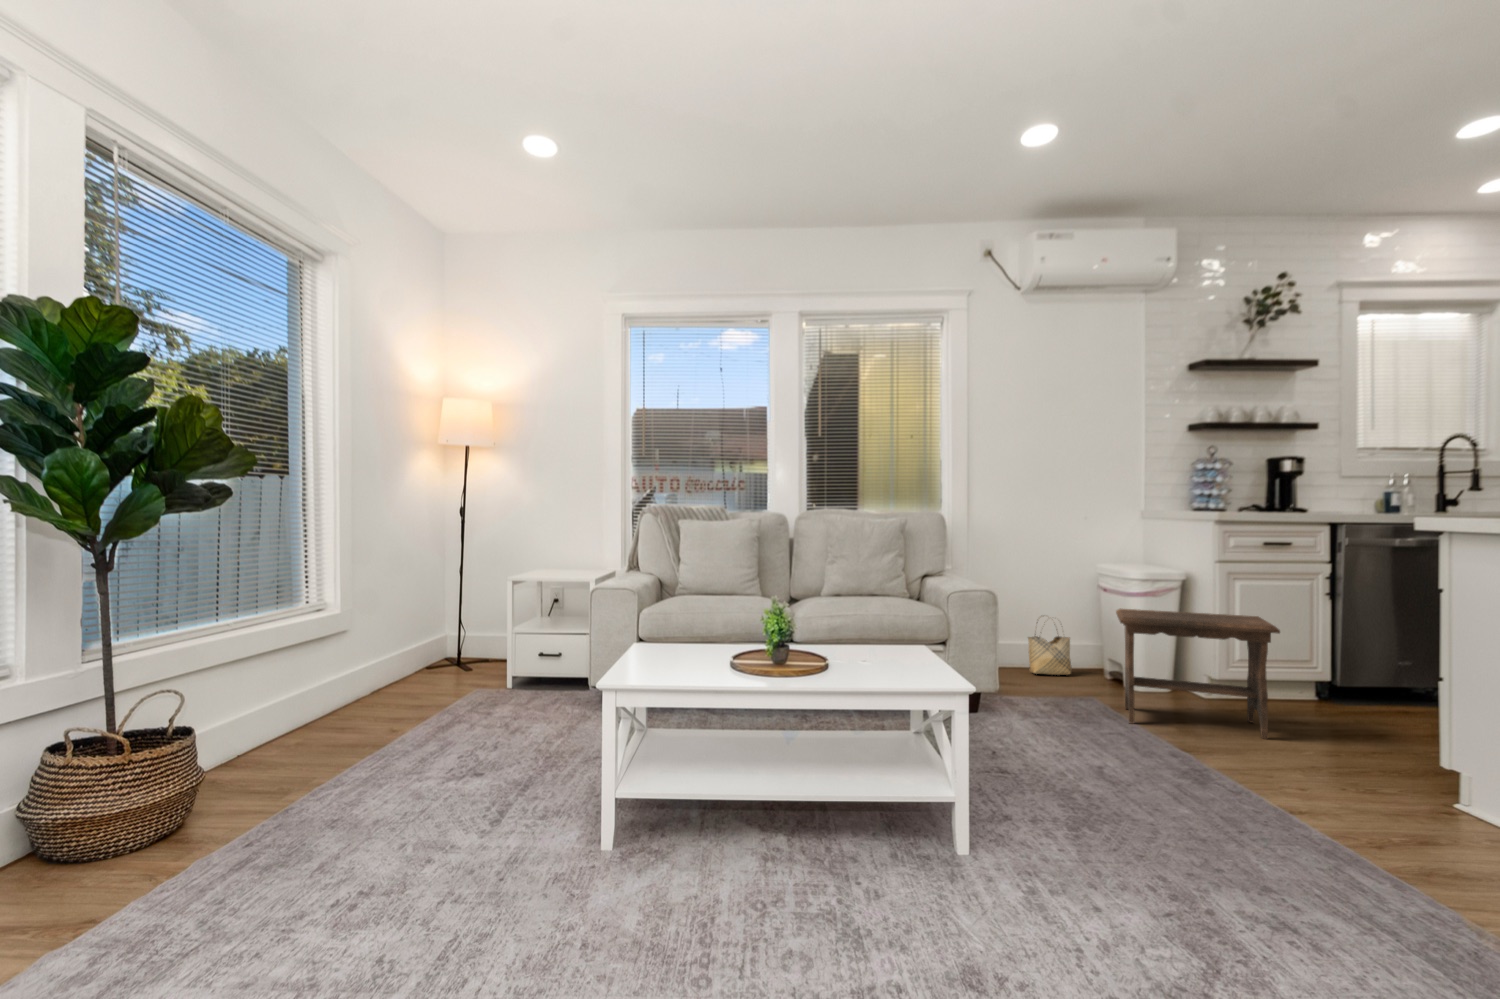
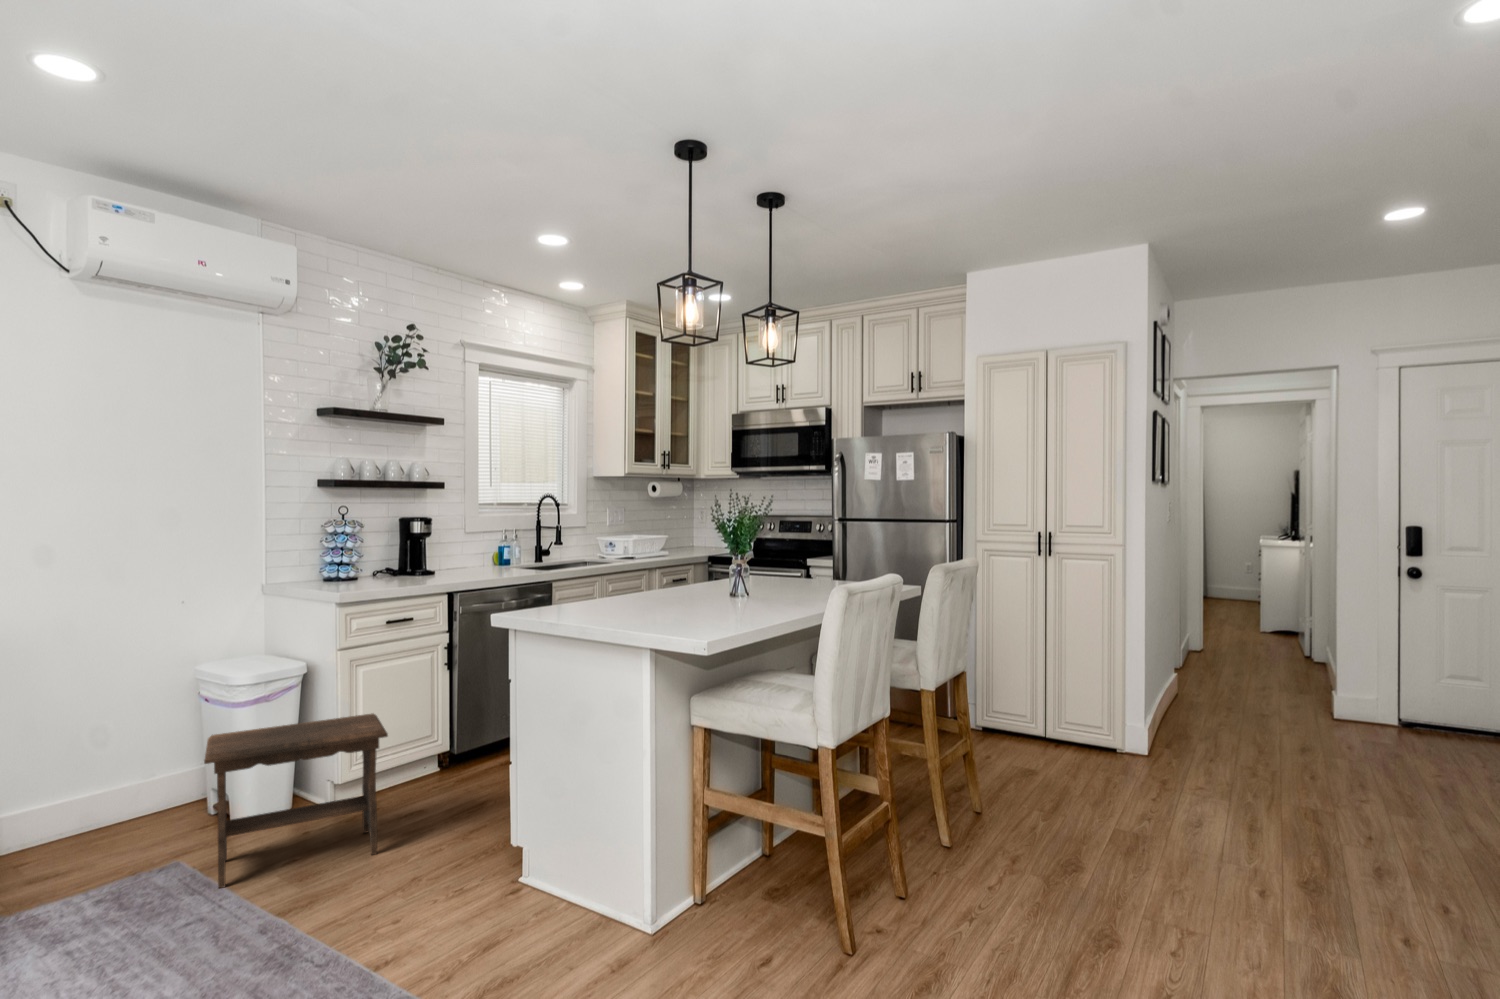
woven basket: present [1028,632,1071,675] -> none [87,745,159,836]

